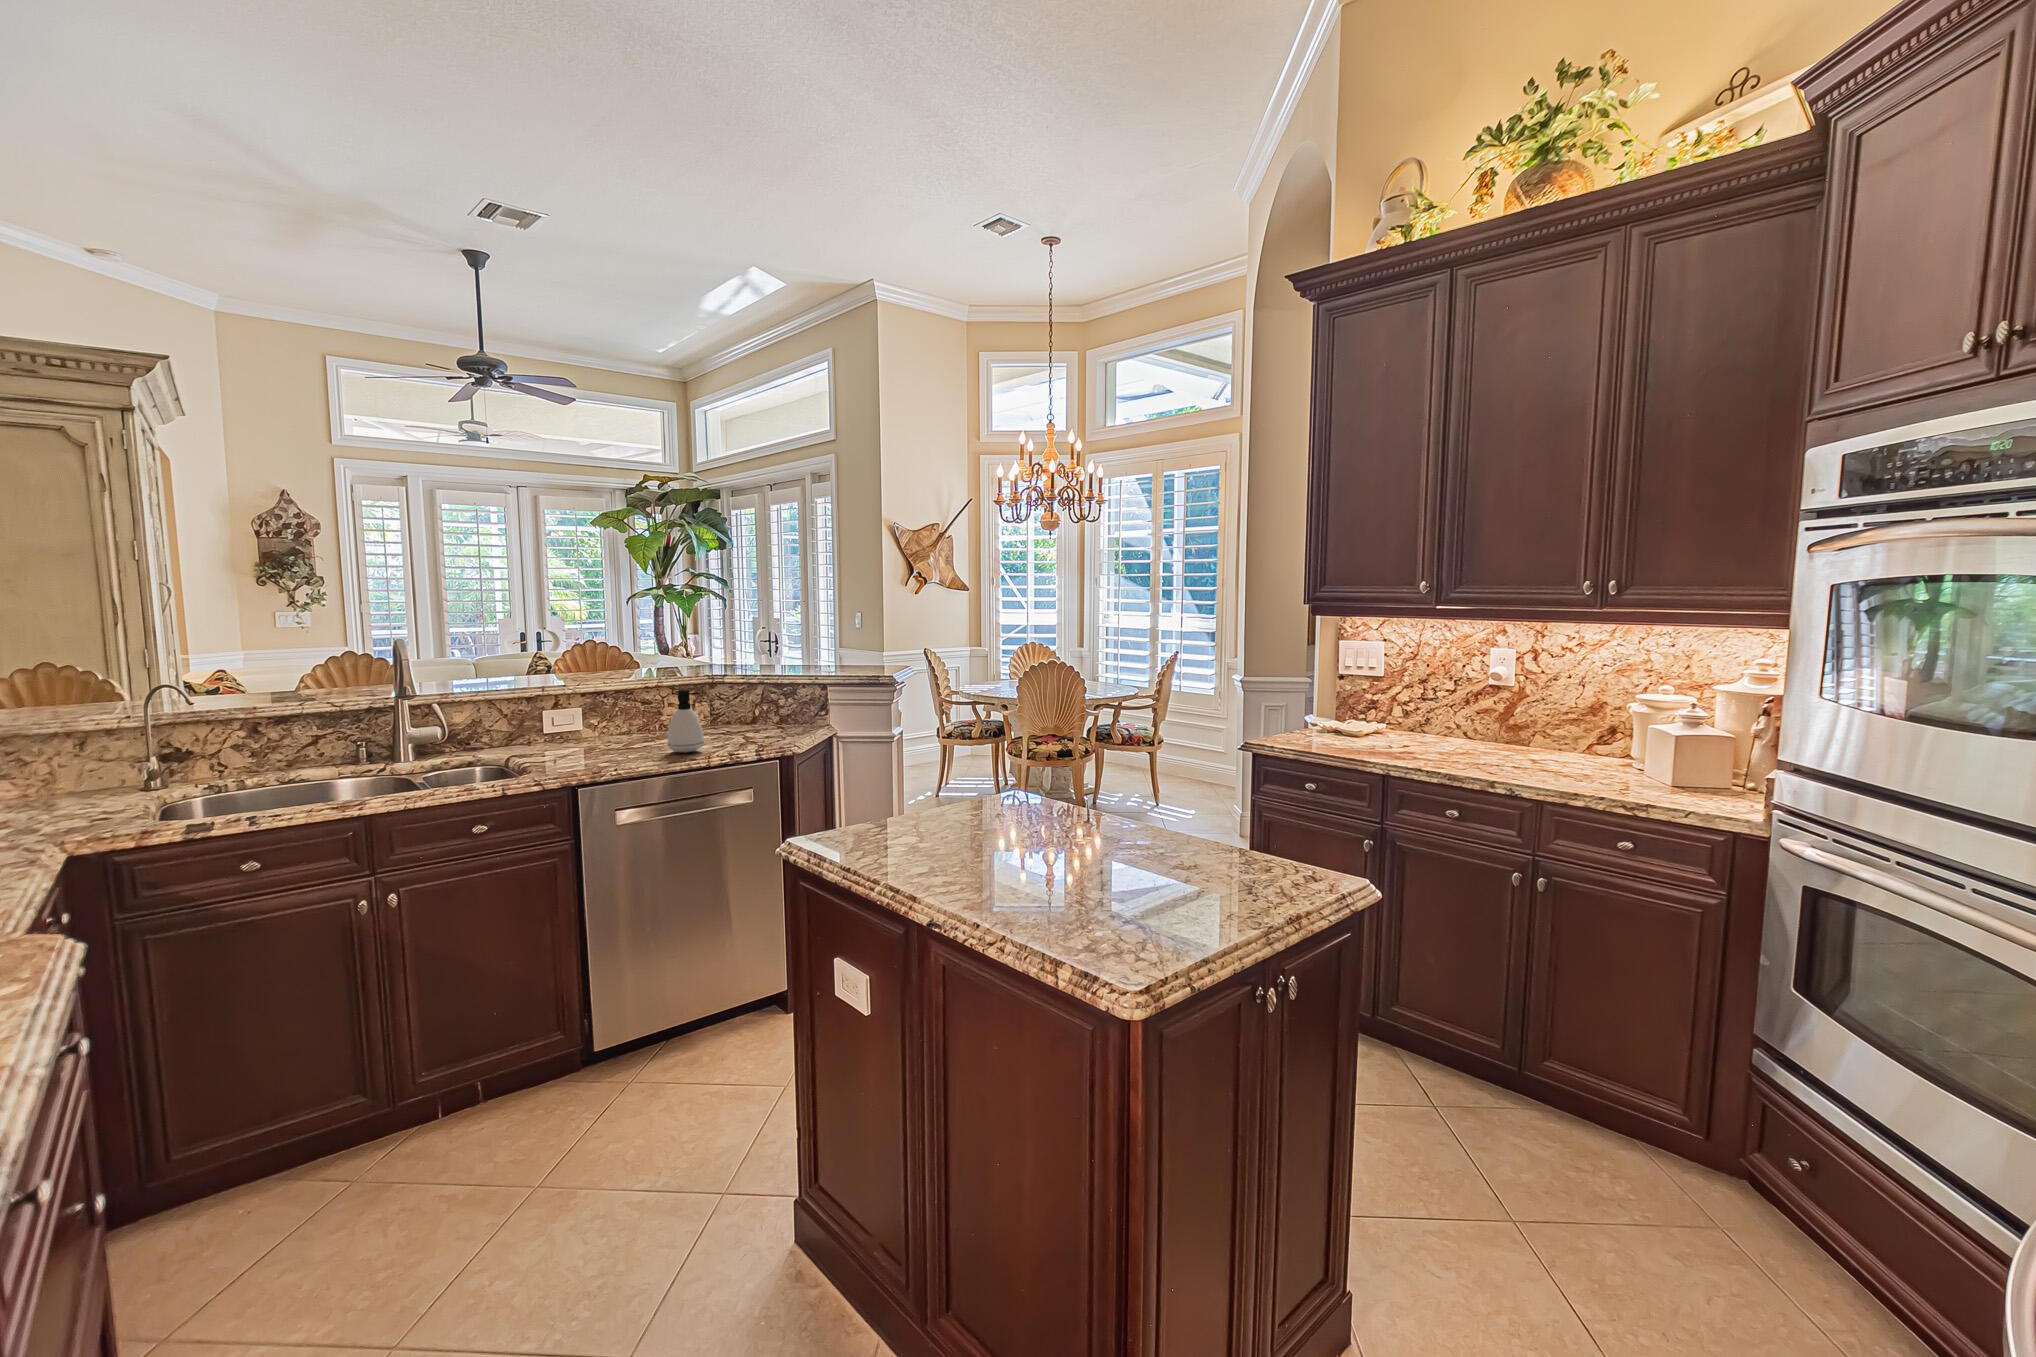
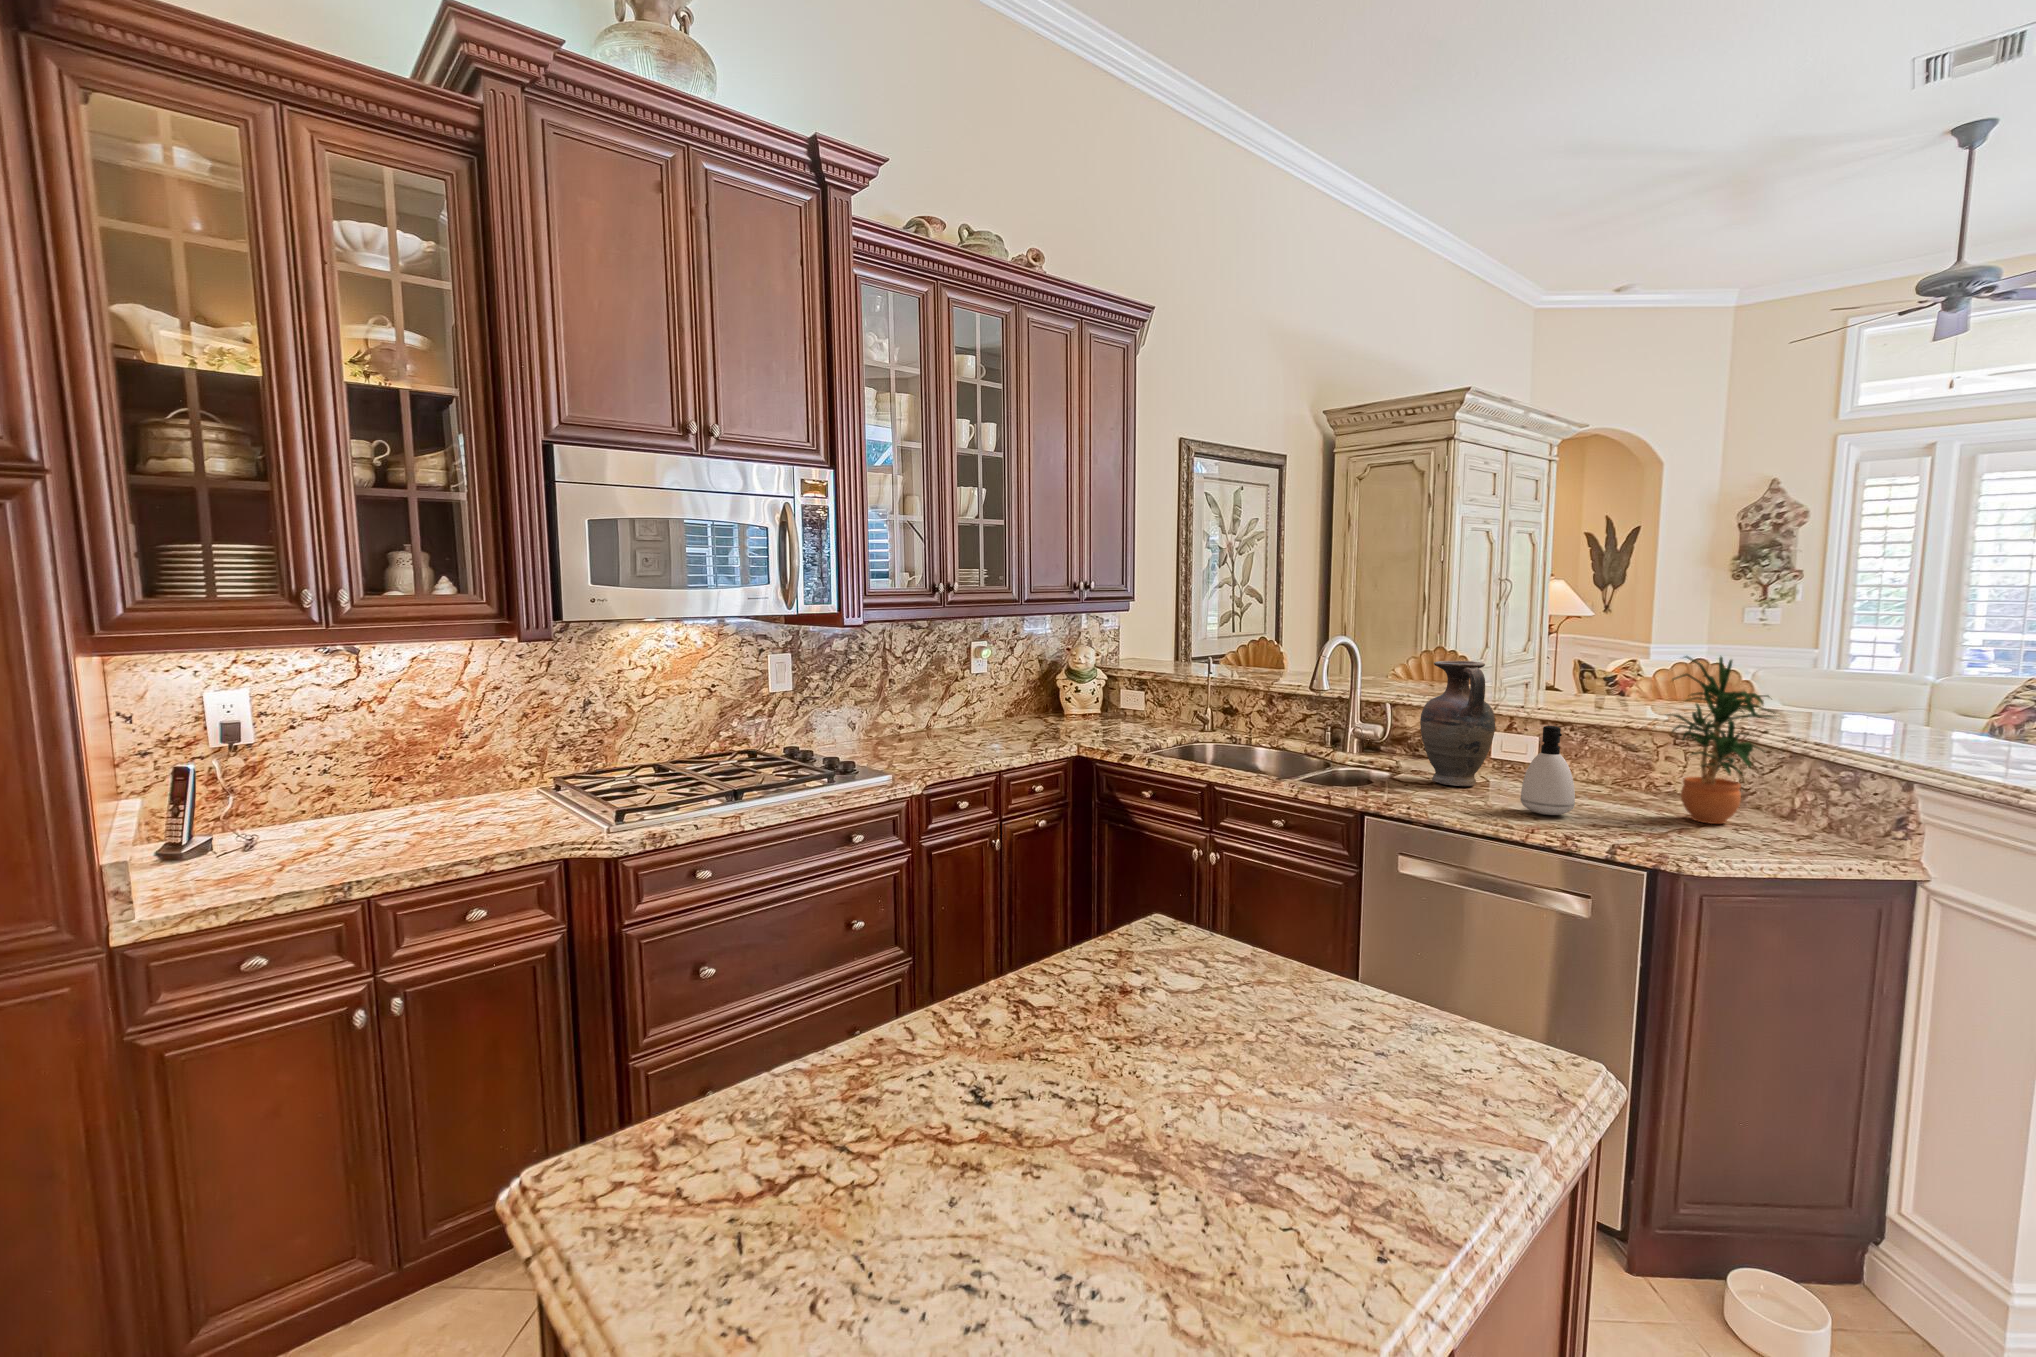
potted plant: none [706,631,769,734] -> present [1672,656,1774,824]
vase: none [534,653,599,757] -> present [1420,661,1495,786]

